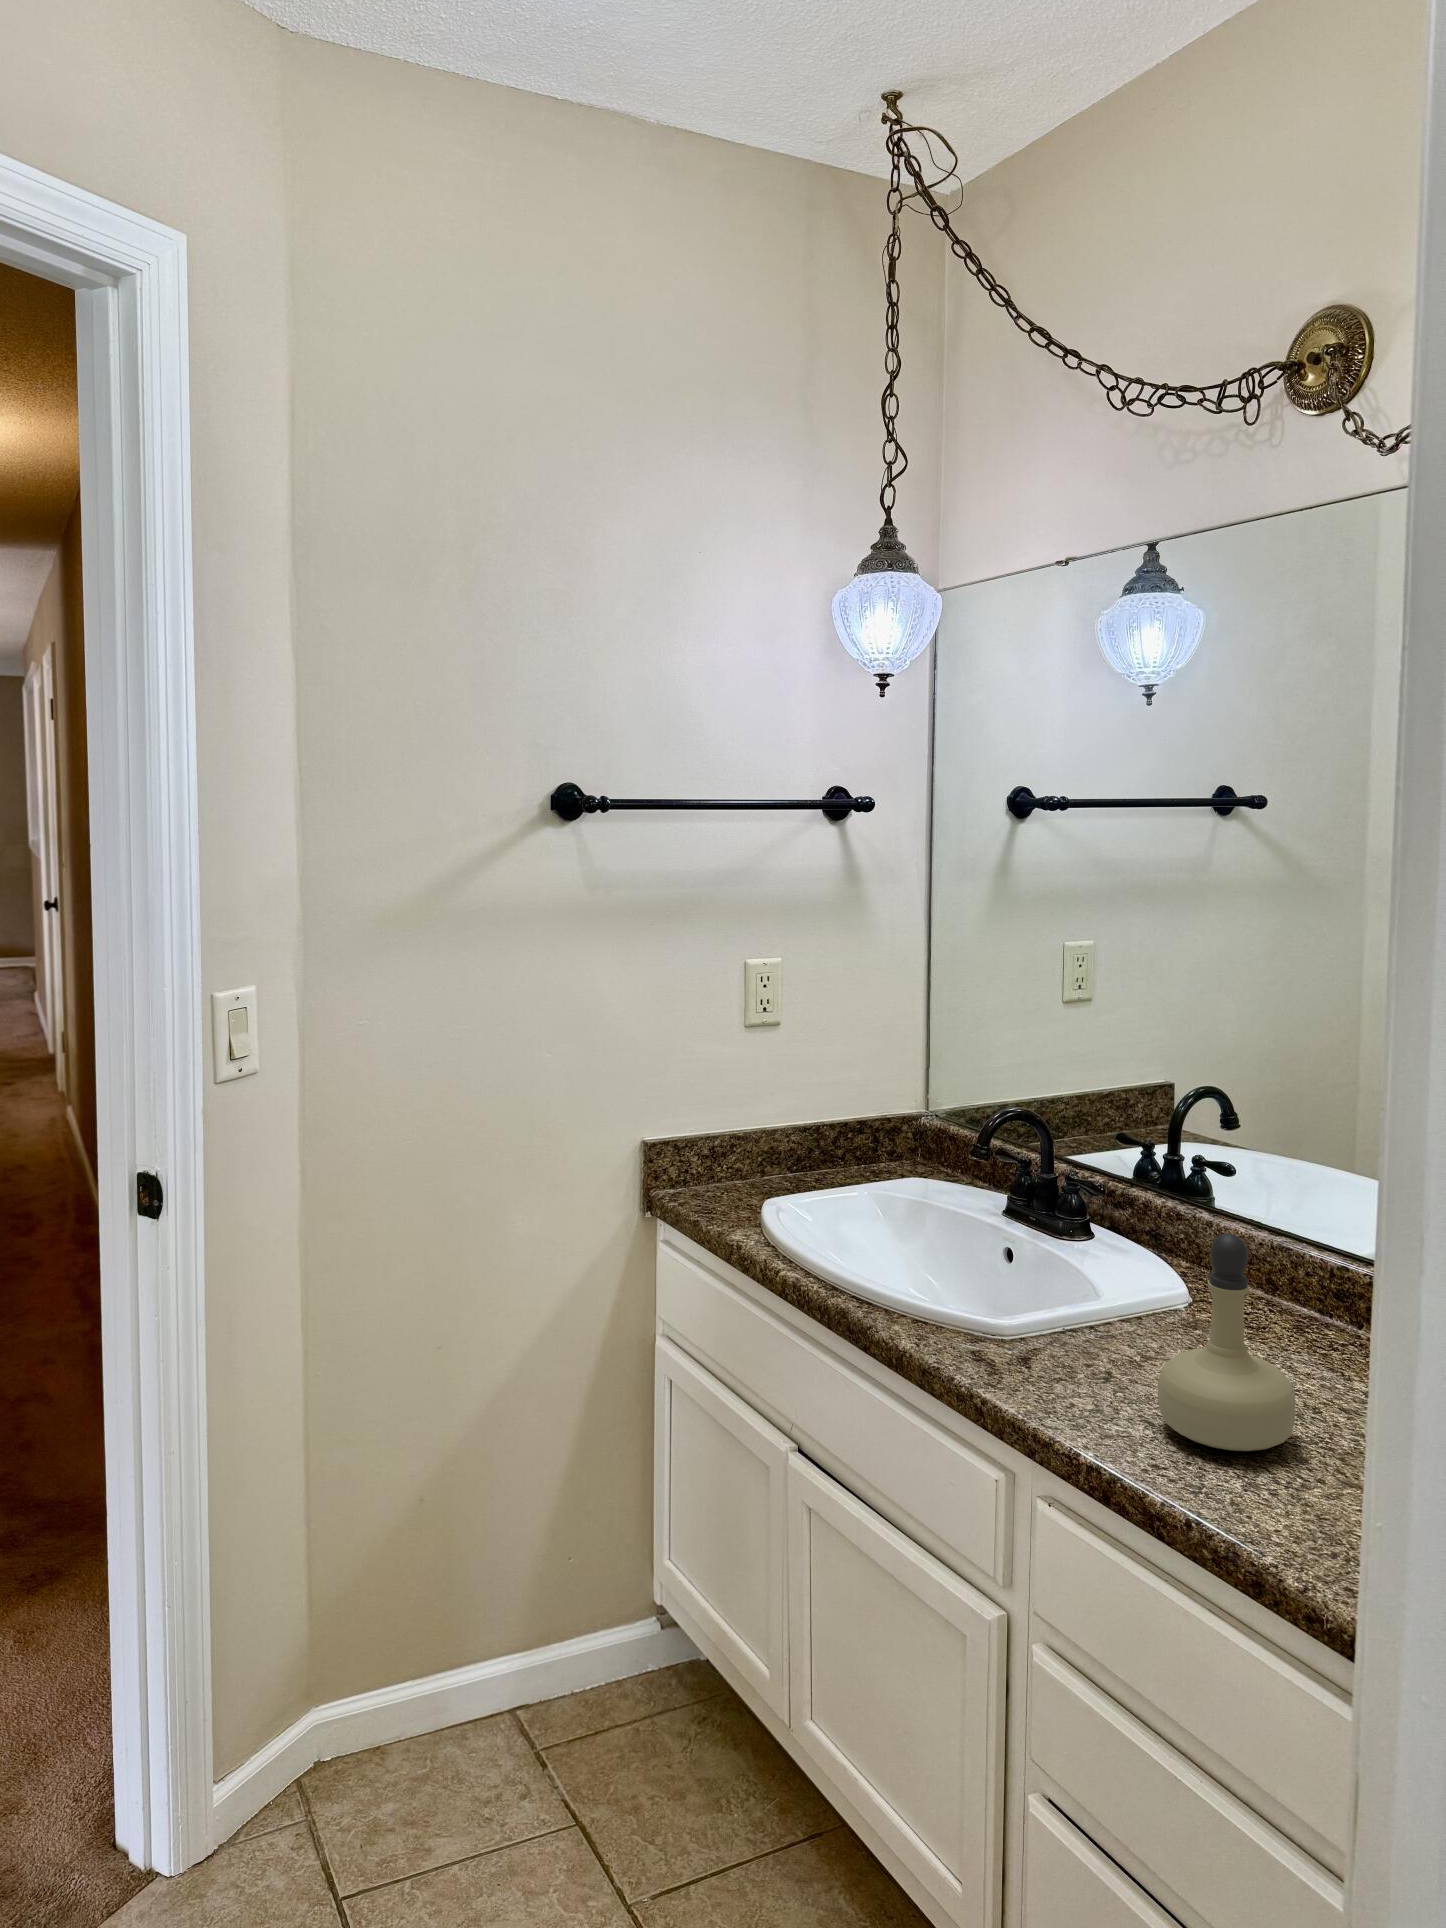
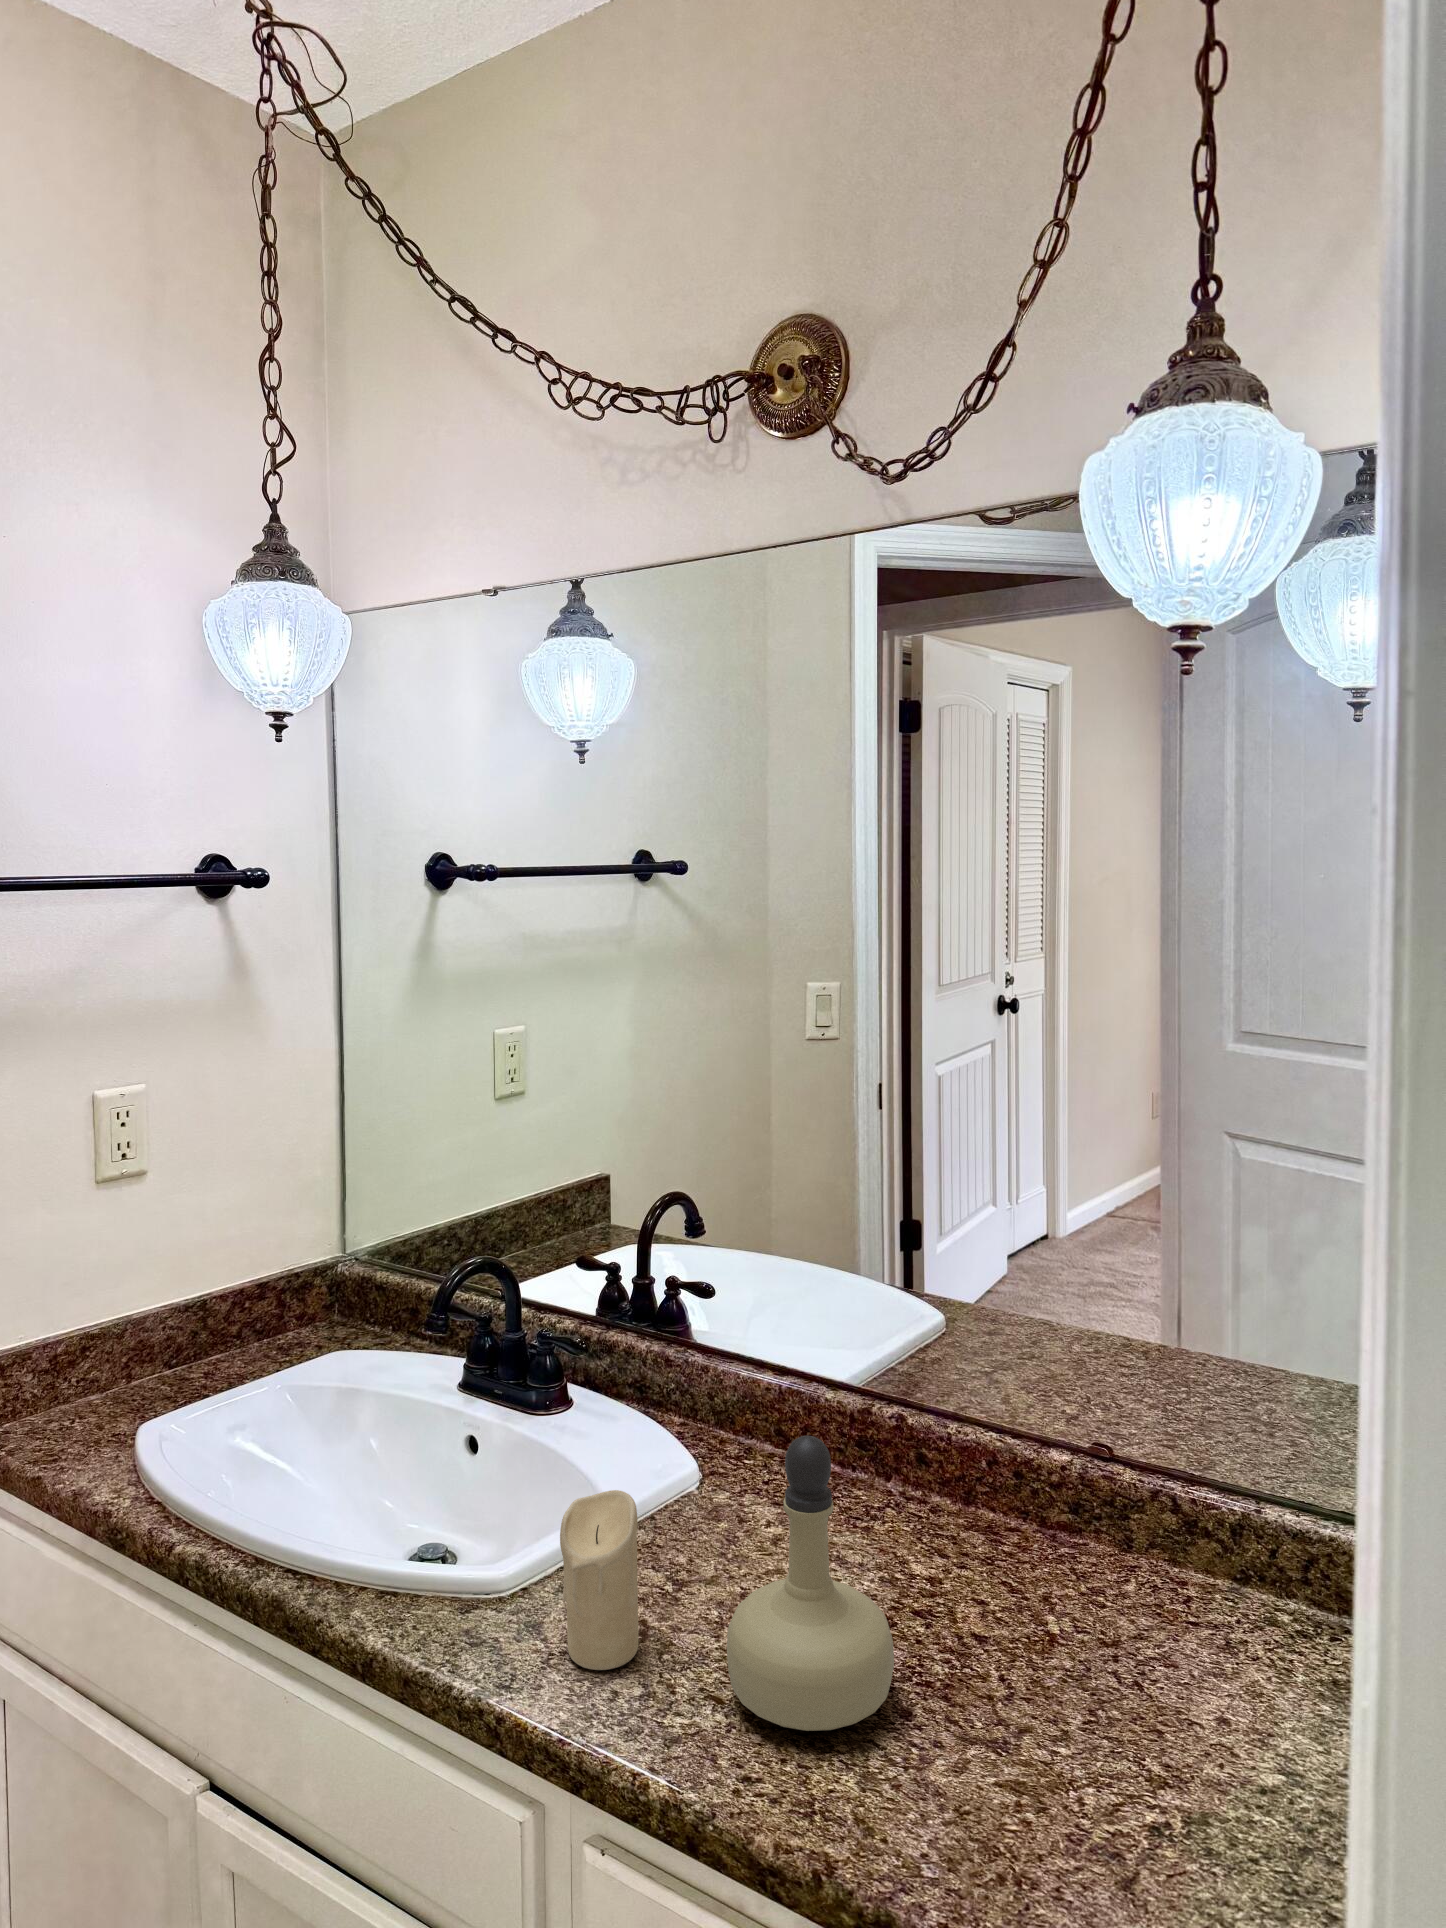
candle: none [1041,1265,1101,1390] -> present [560,1490,638,1670]

